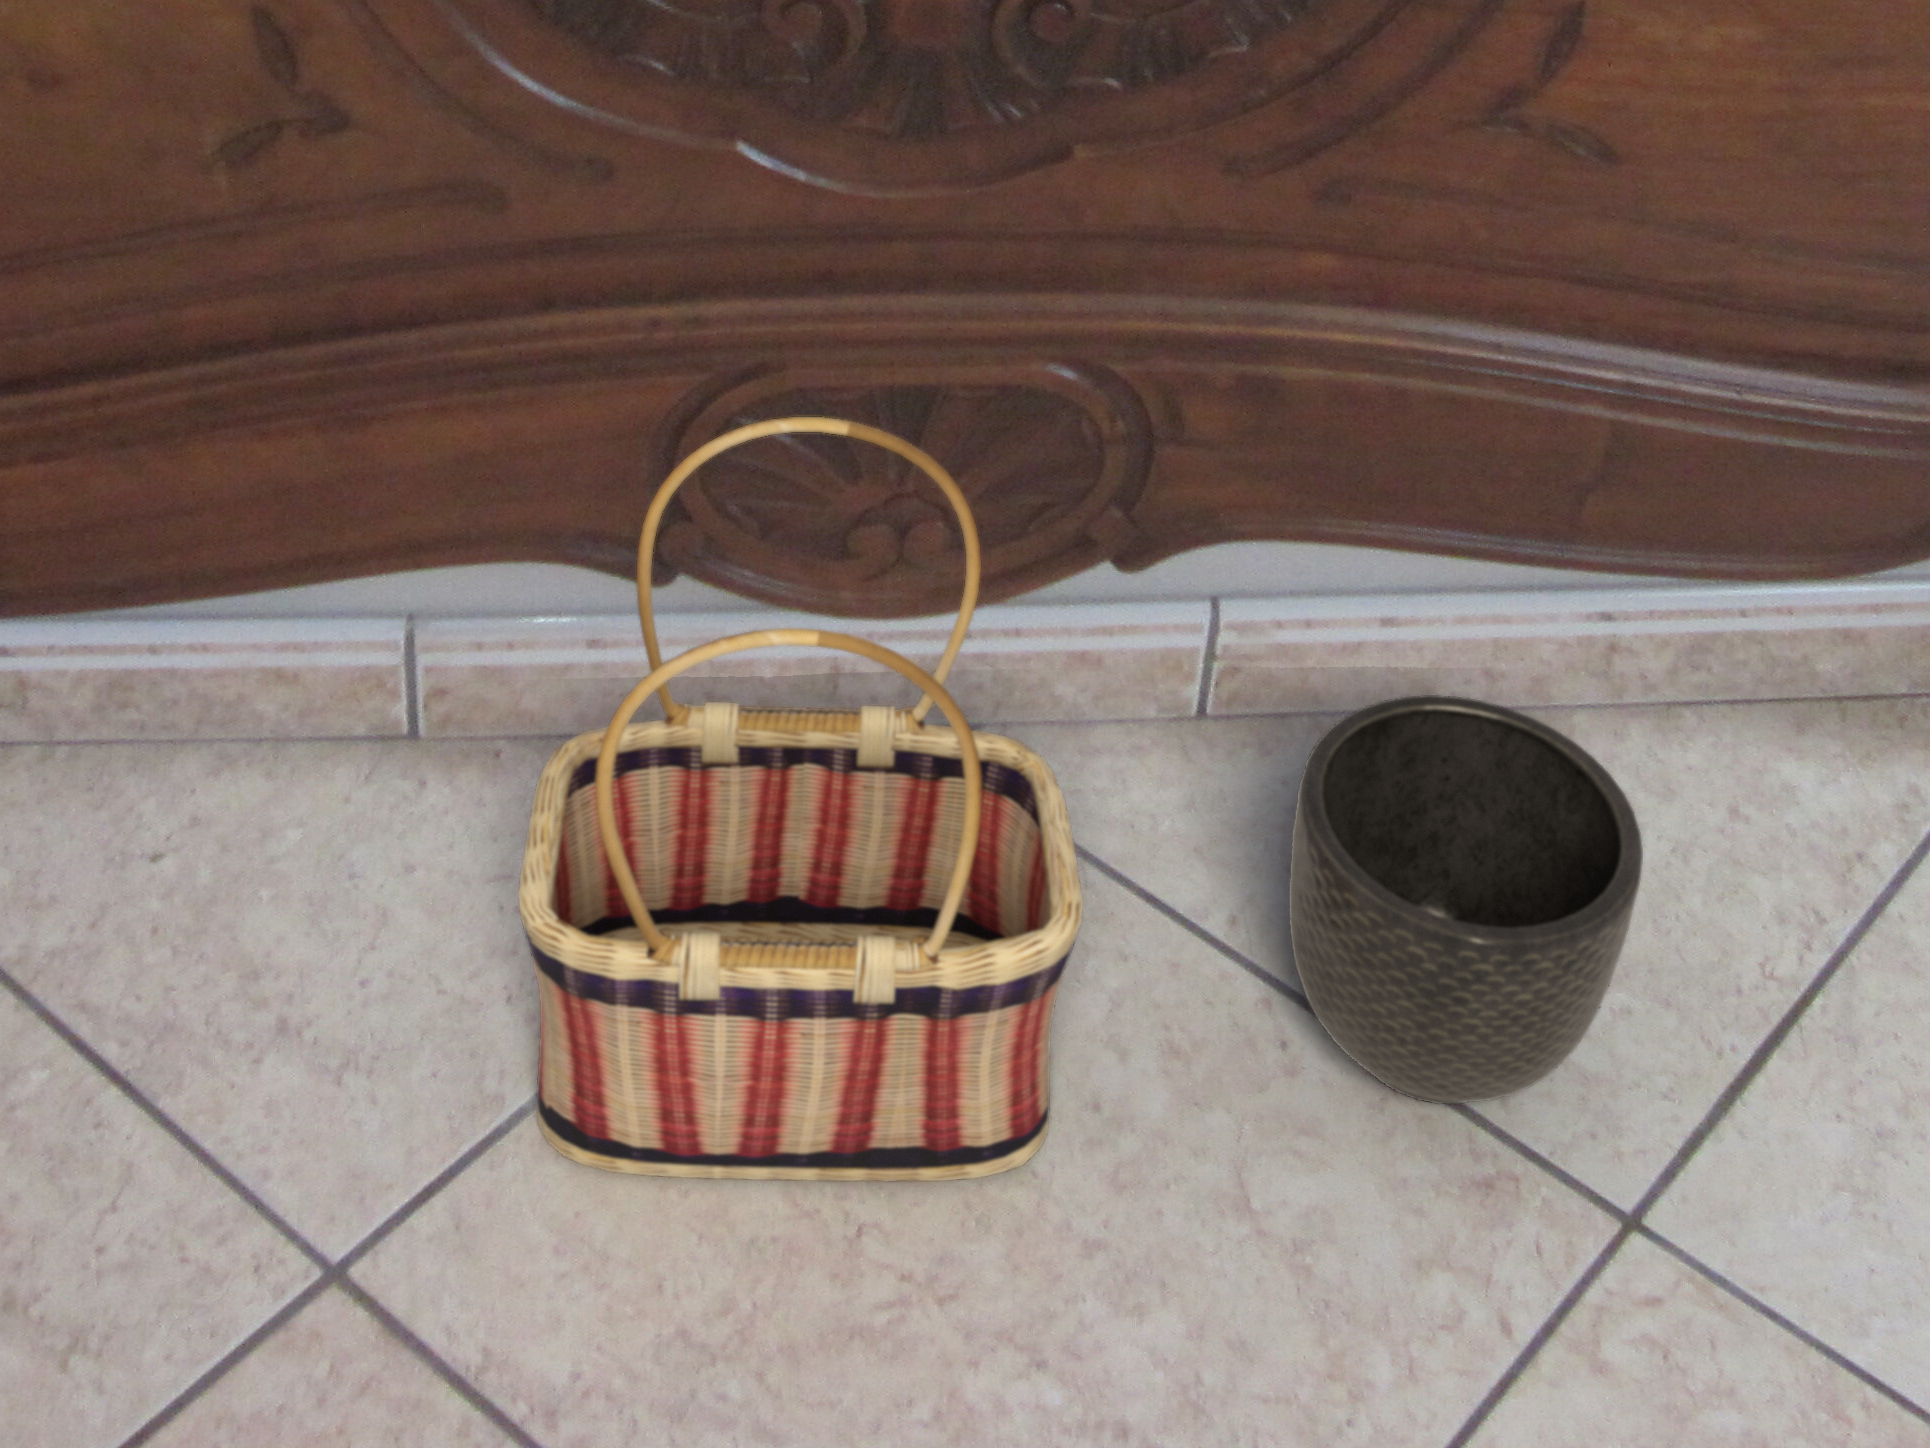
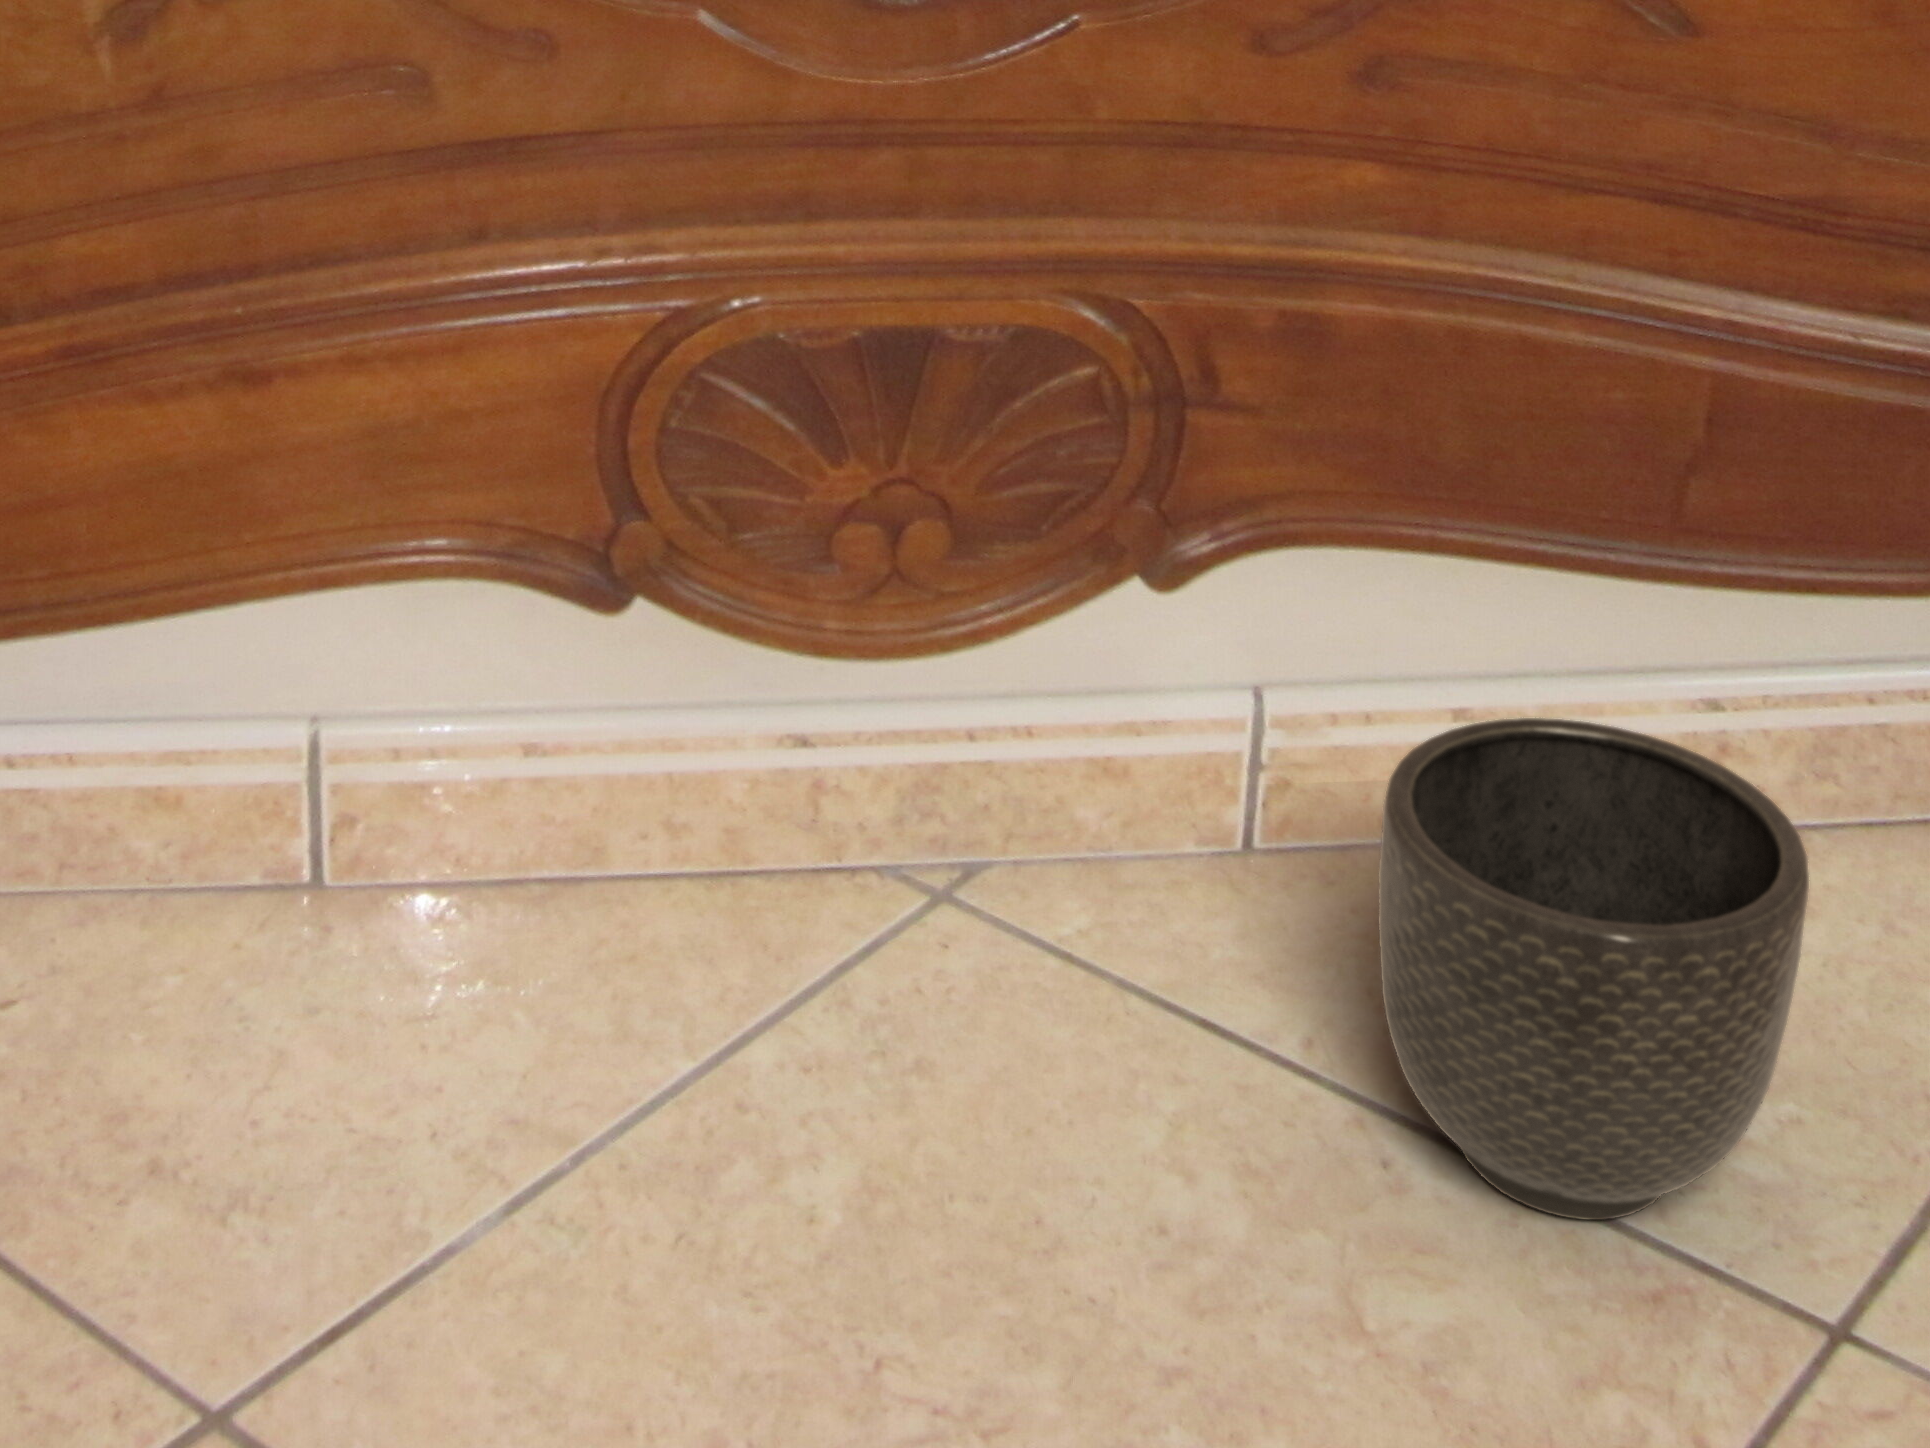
basket: present [518,417,1083,1181] -> none [448,336,1138,1313]

